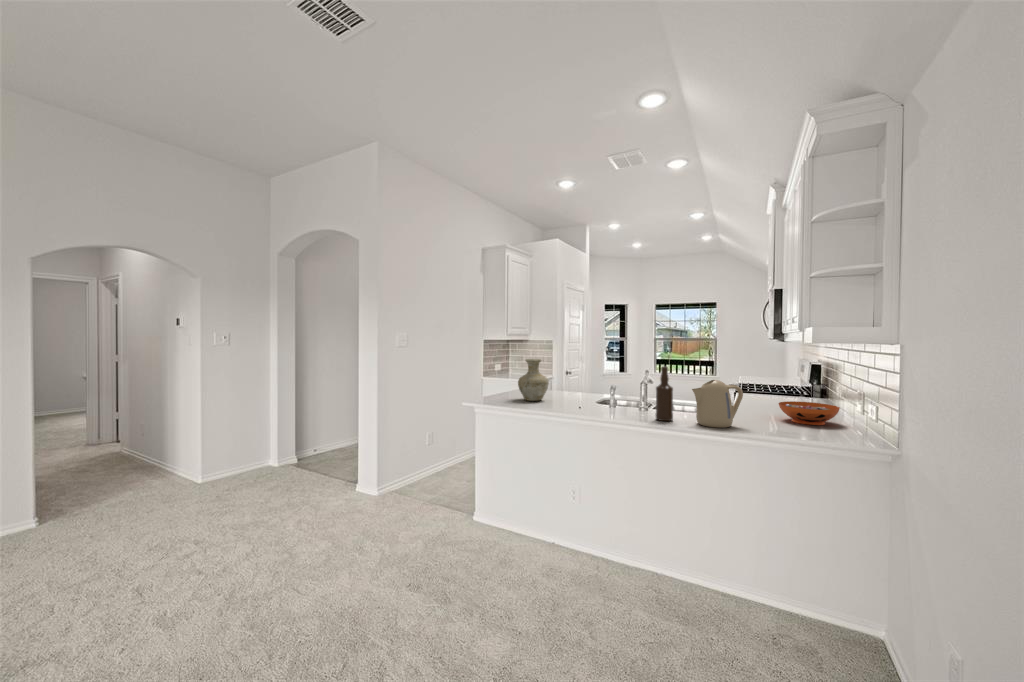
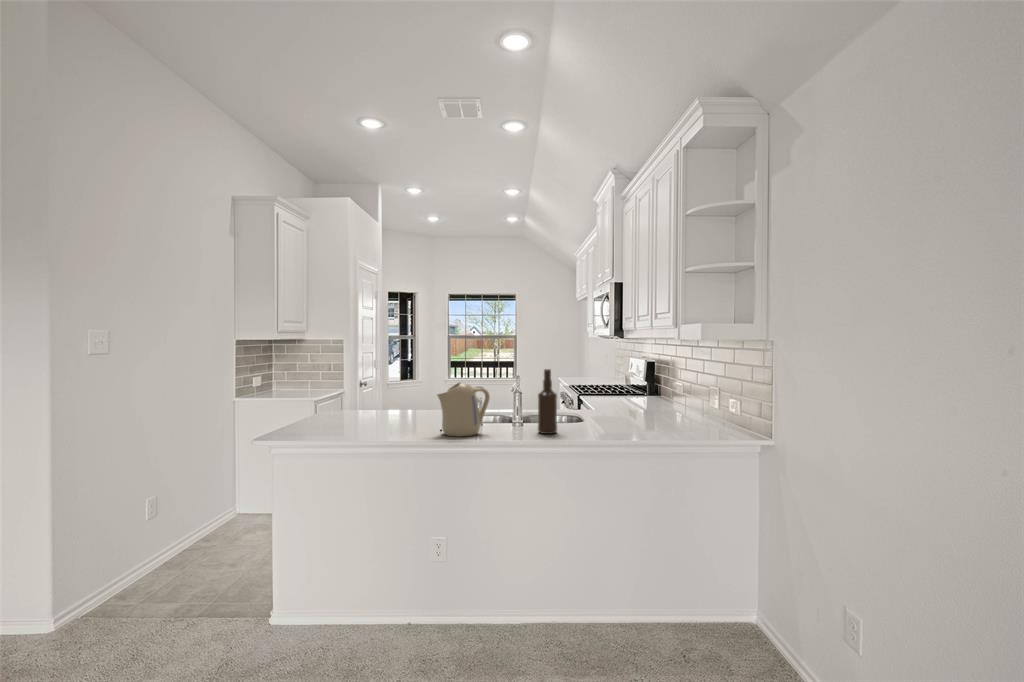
vase: present [518,359,549,401] -> none [339,366,383,425]
kettle: present [692,380,743,428] -> present [437,382,490,437]
decorative bowl: present [779,401,840,425] -> none [648,401,702,424]

